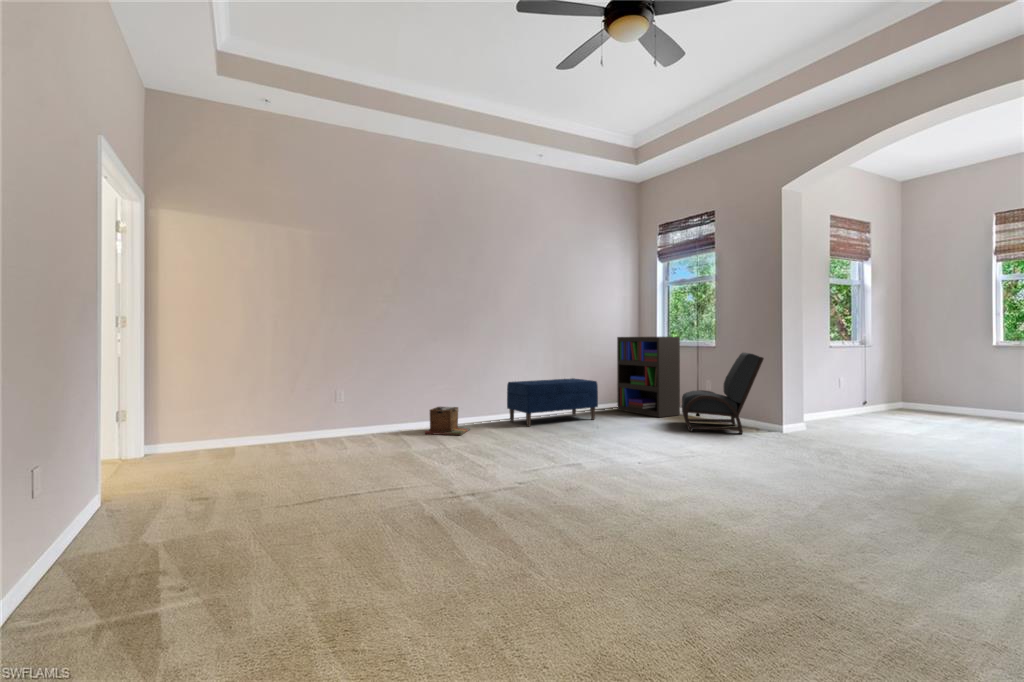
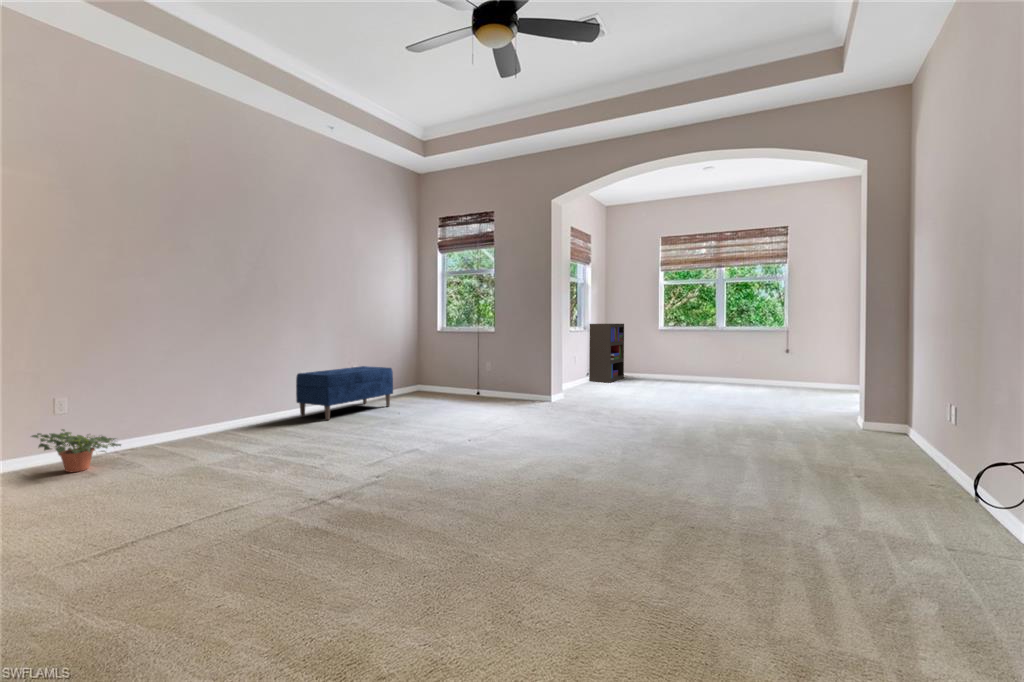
bookshelf: present [617,337,680,417] -> present [589,324,624,383]
lounge chair: present [682,353,764,434] -> none [470,337,539,409]
laundry basket: present [425,407,470,435] -> none [205,406,260,442]
potted plant: none [313,413,366,445] -> present [32,429,121,472]

